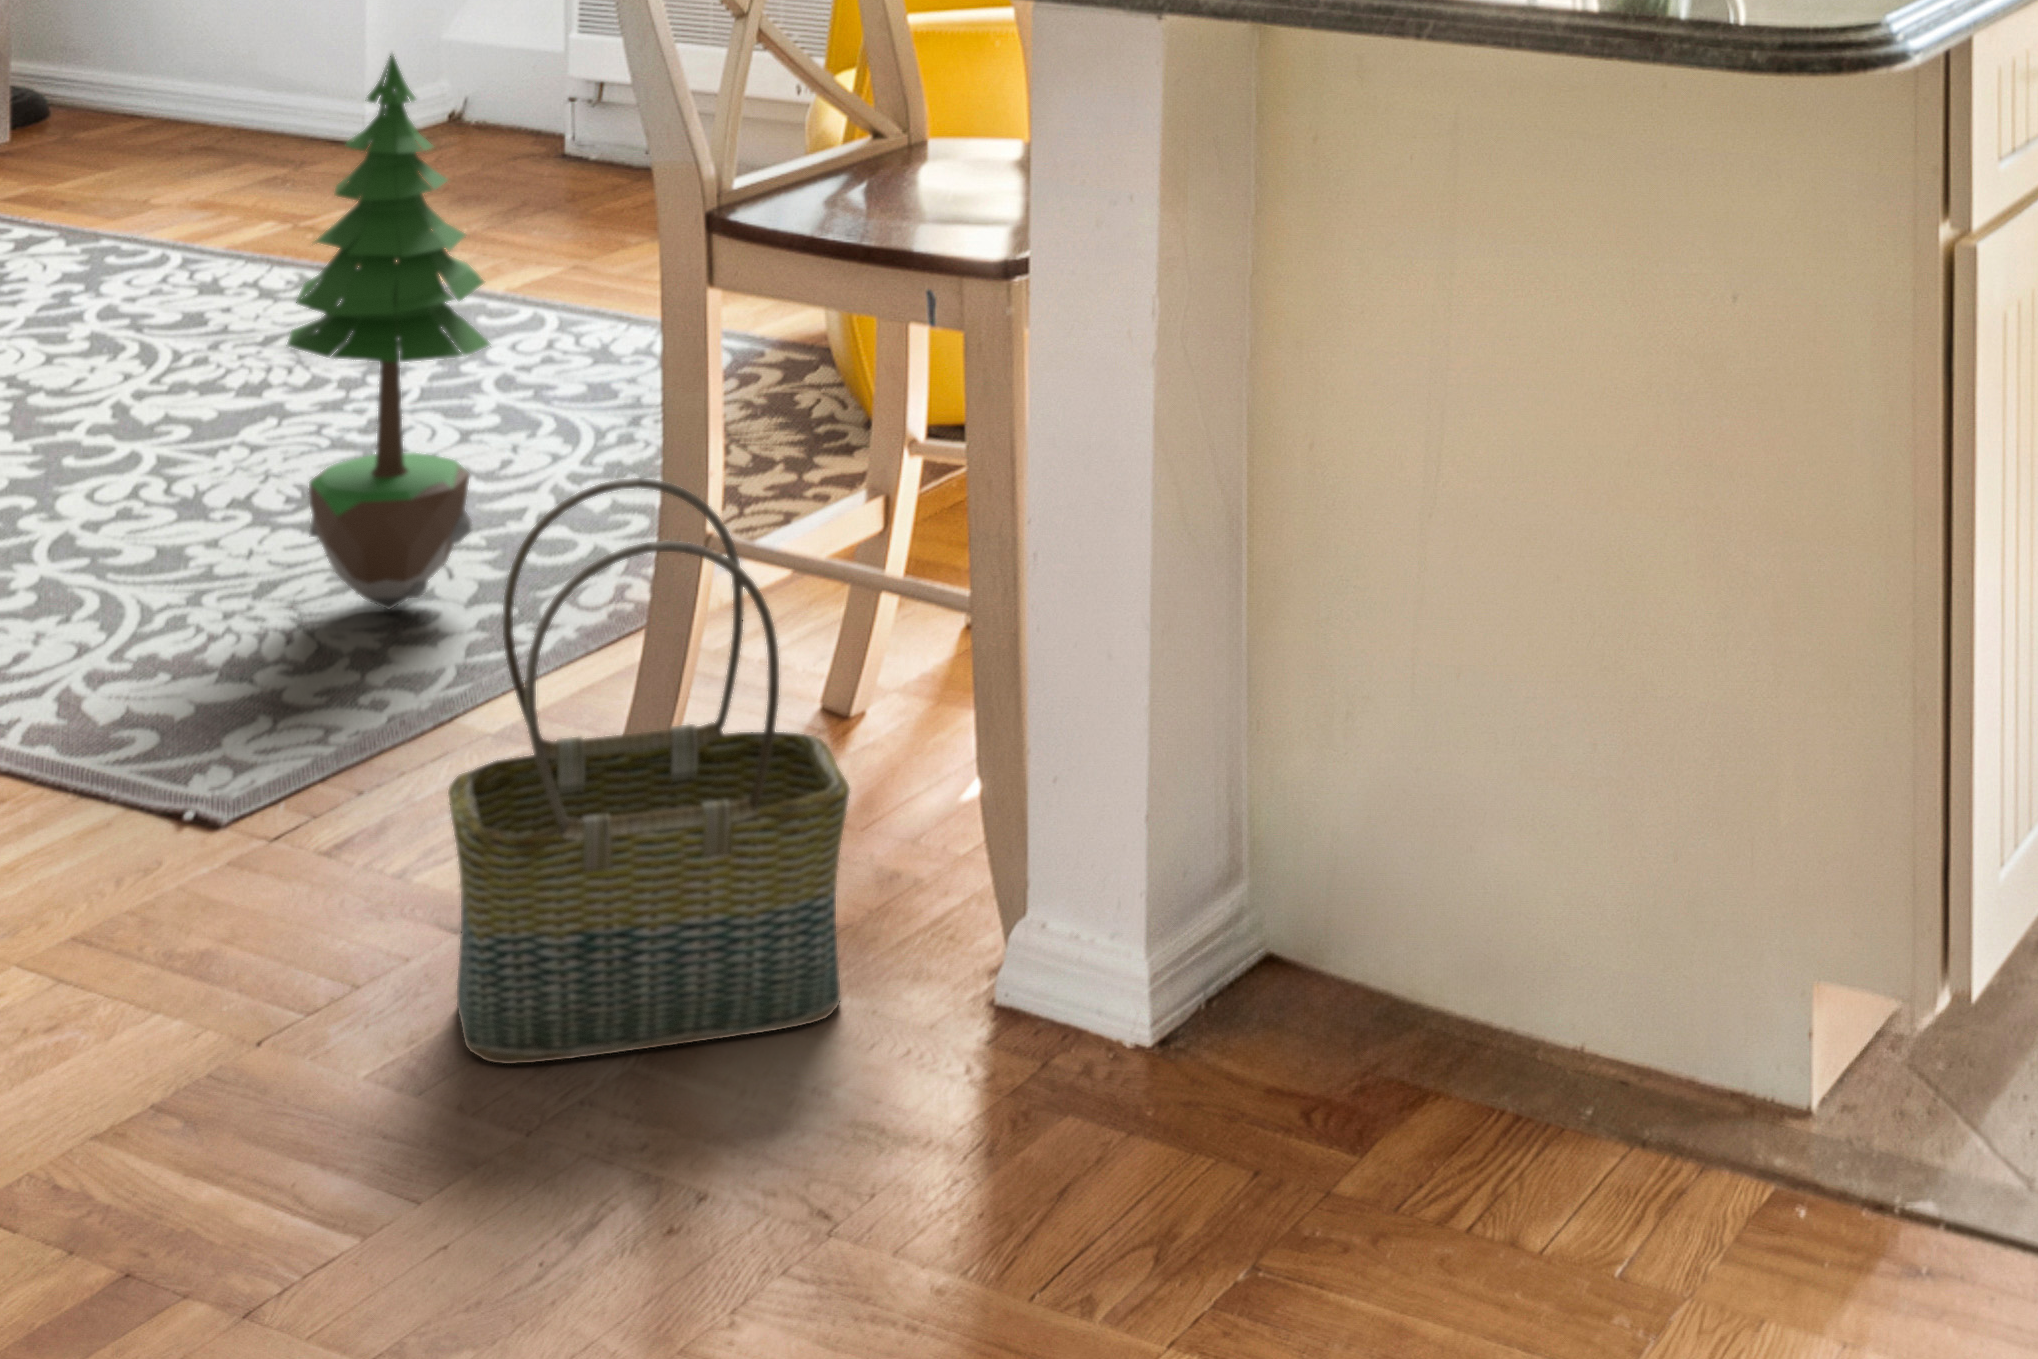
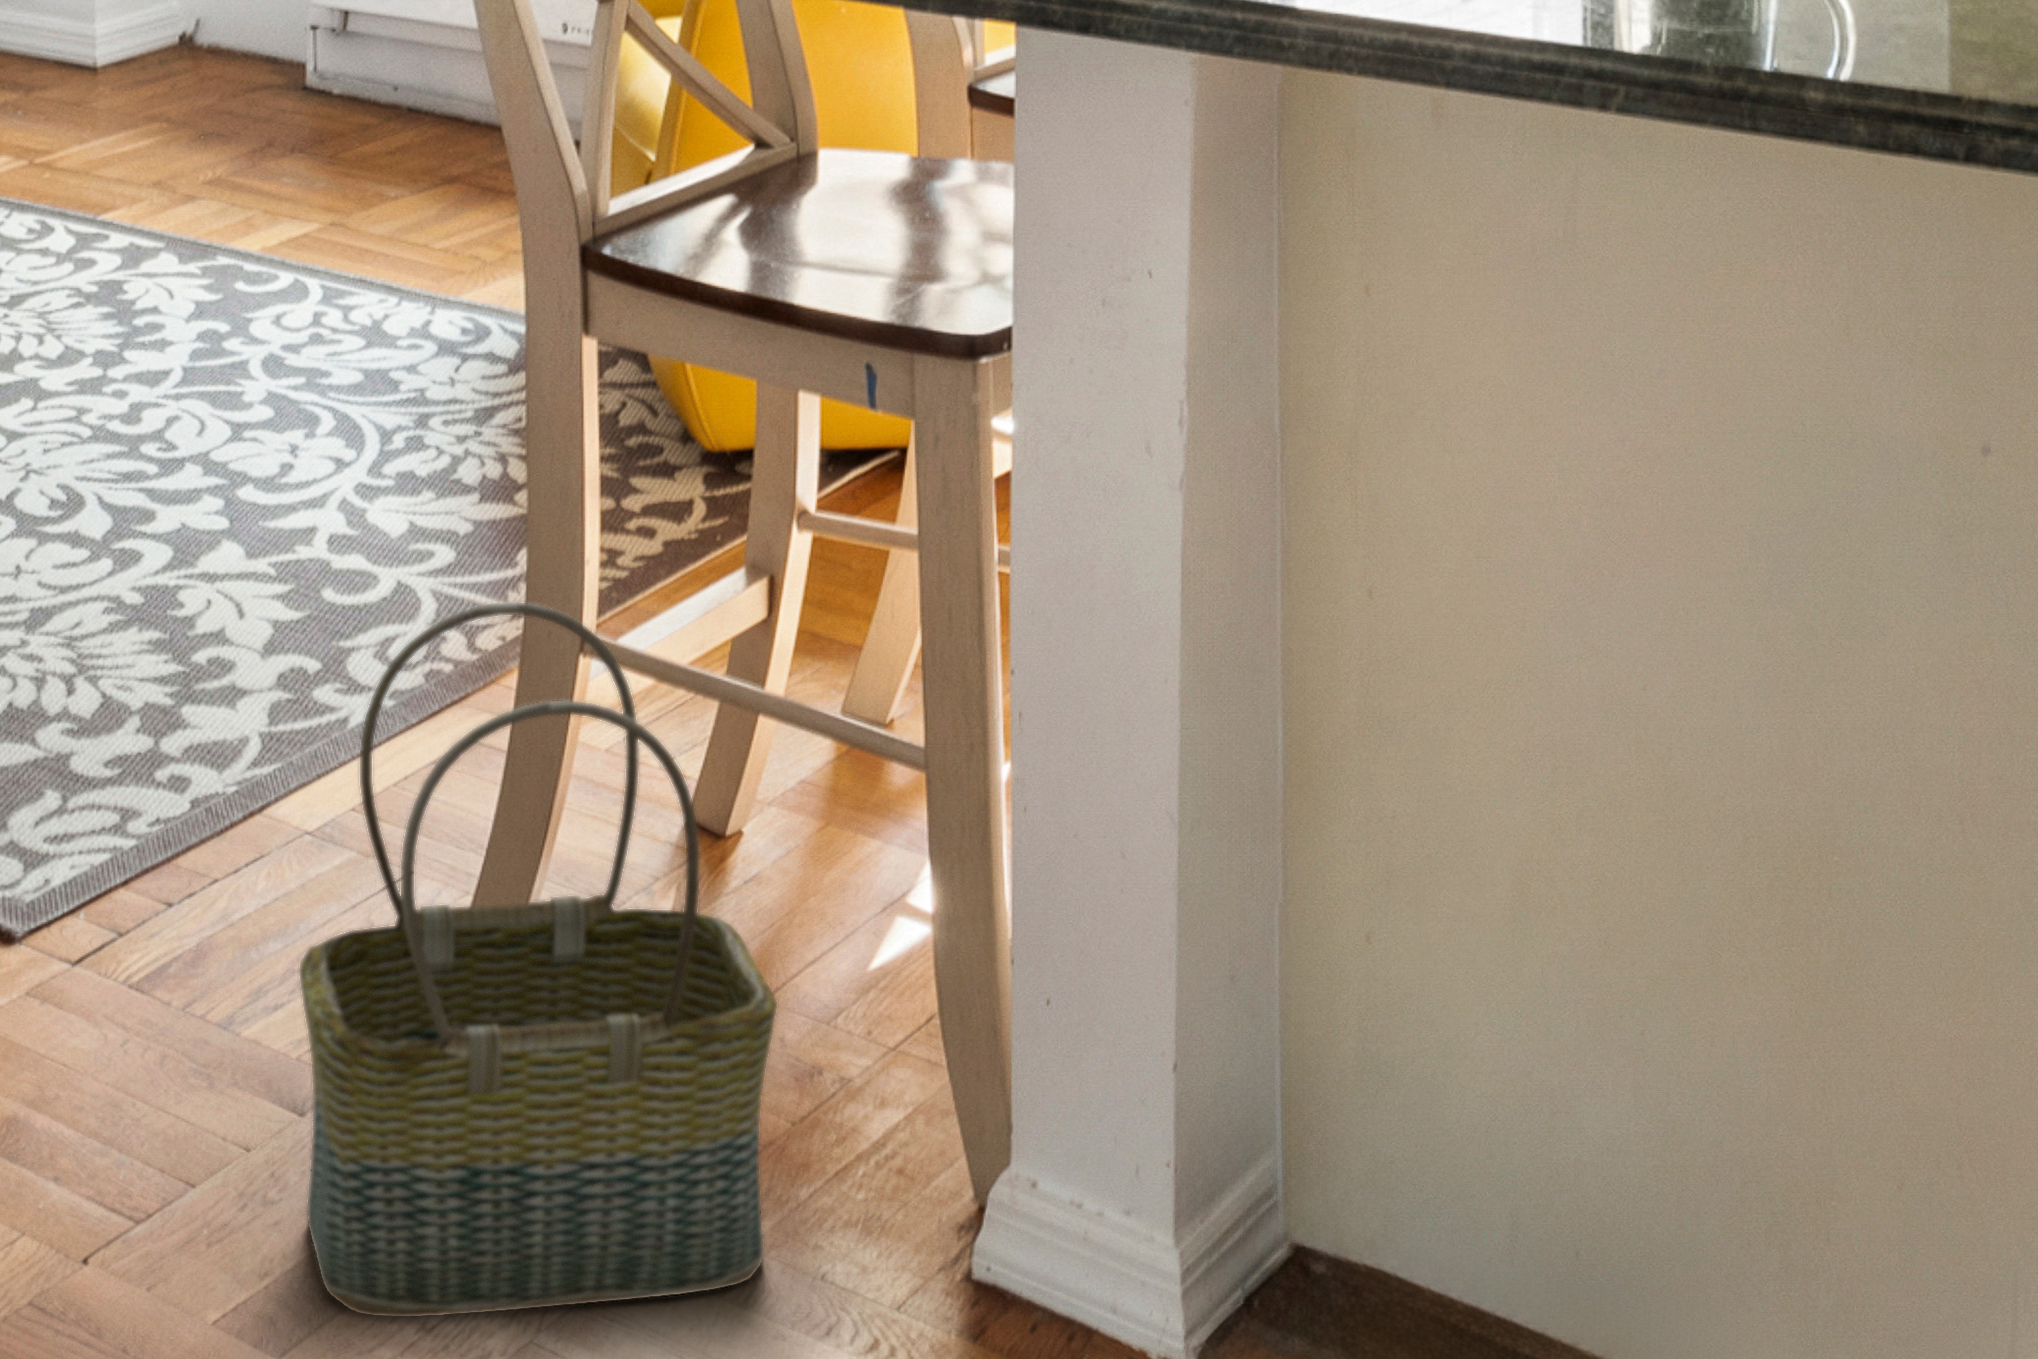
potted tree: present [286,55,490,609] -> none [68,32,292,656]

